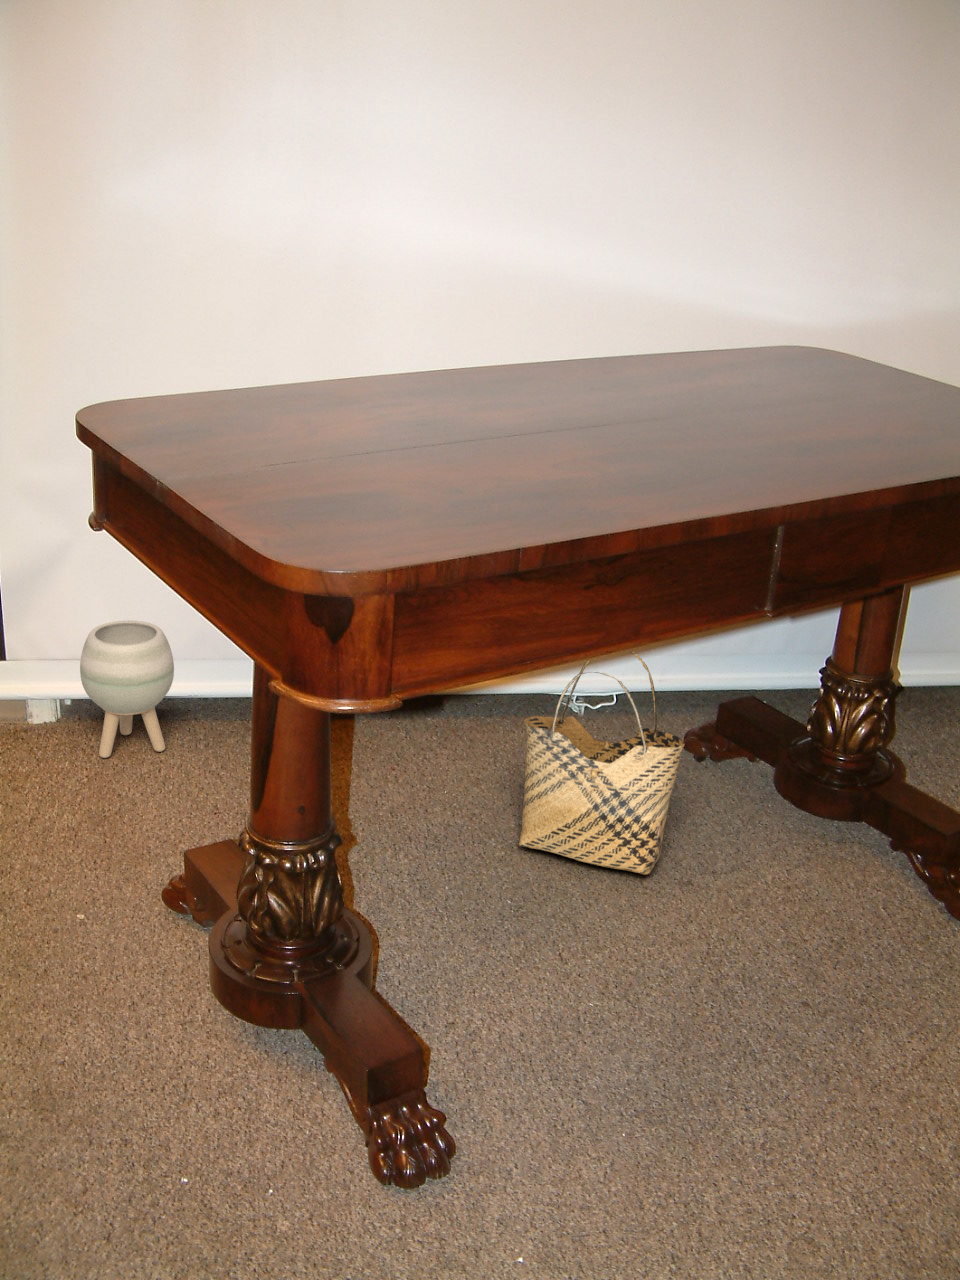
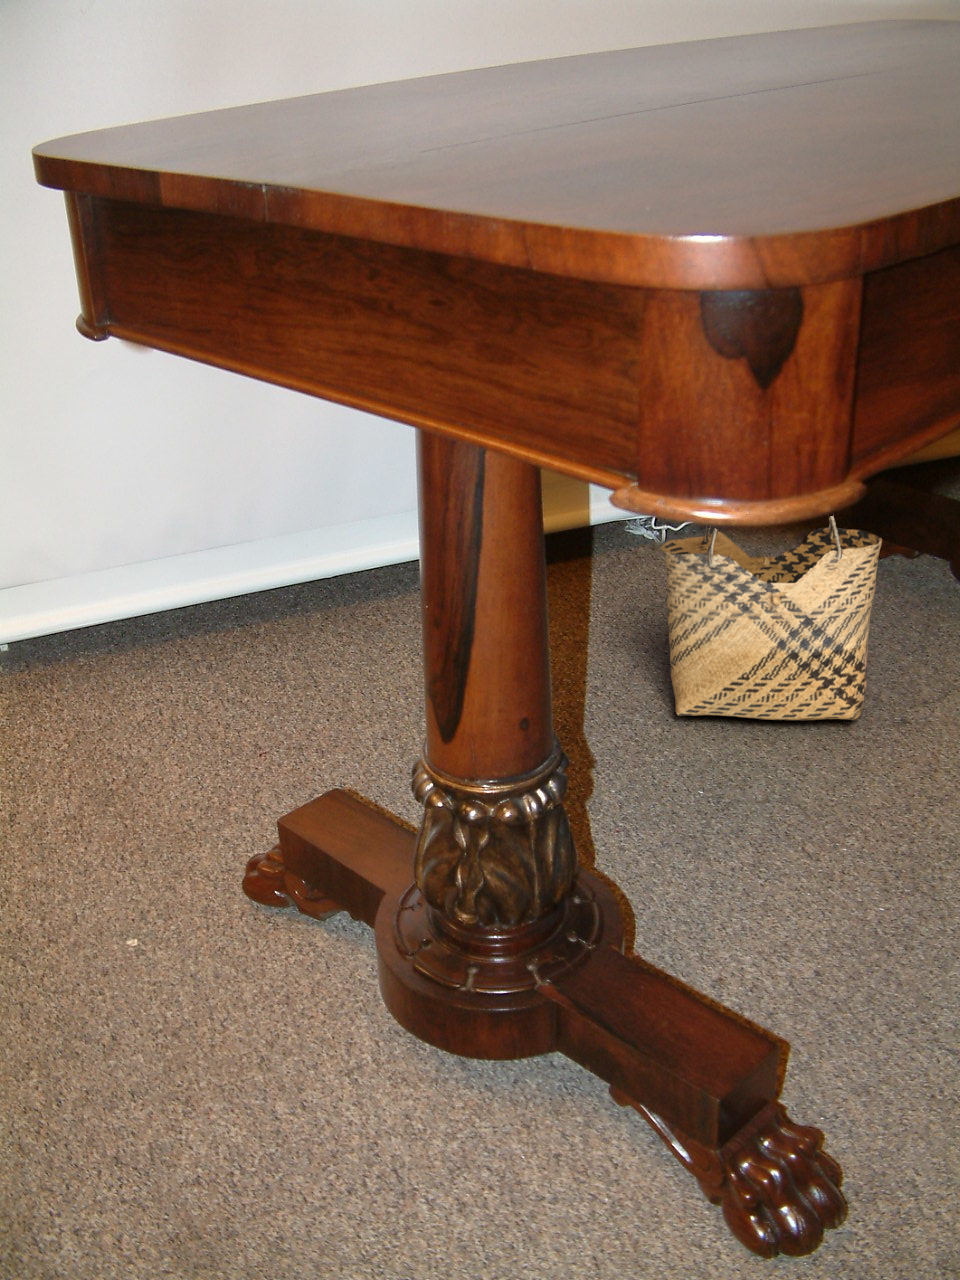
planter: present [80,621,174,758] -> none [17,519,155,712]

